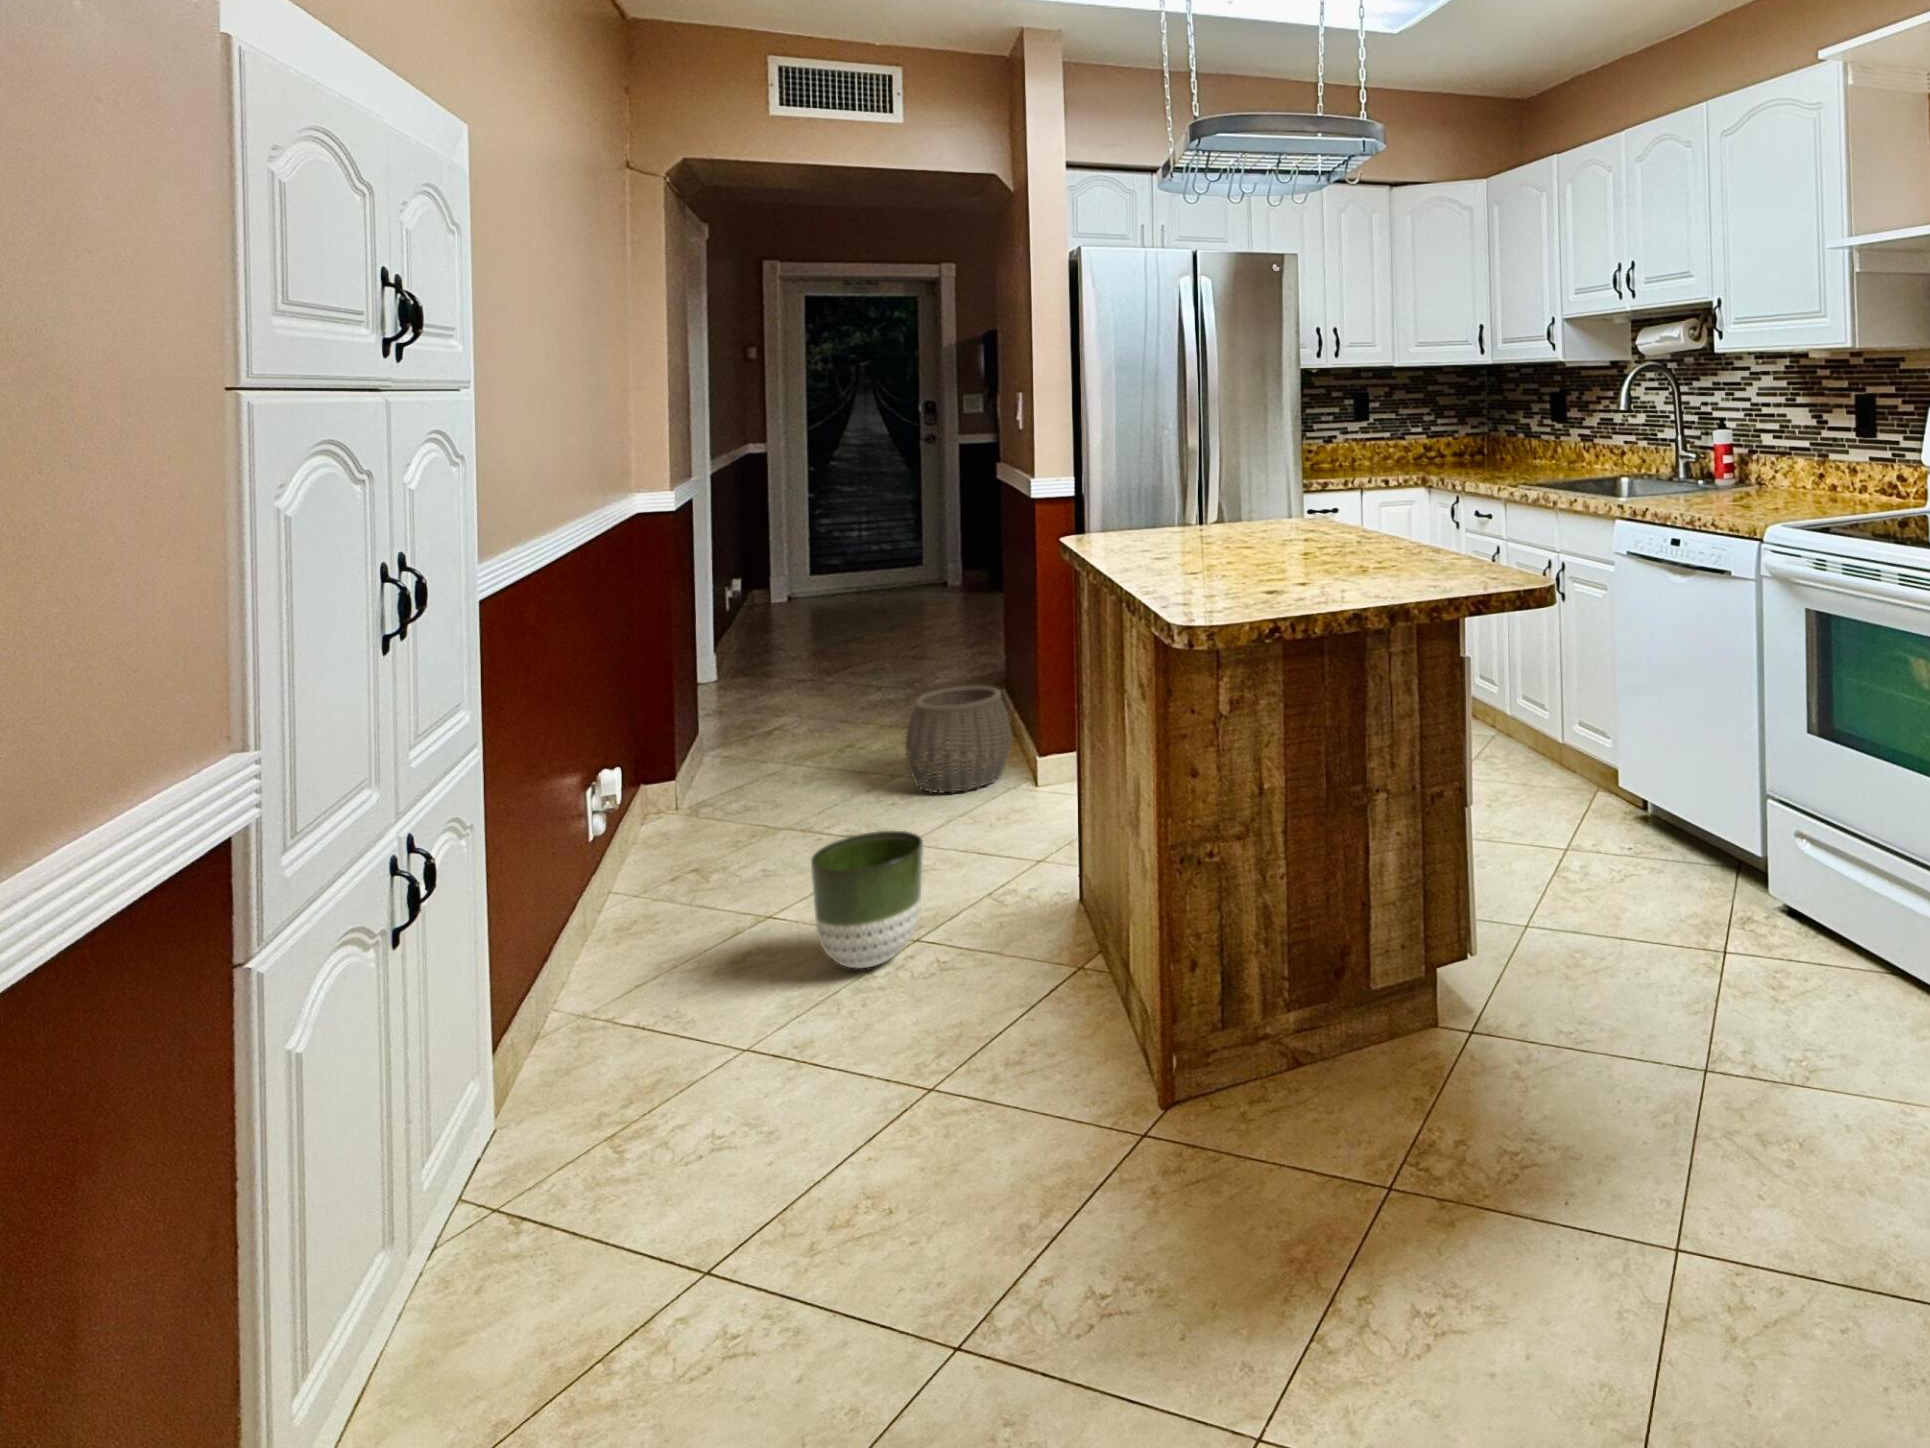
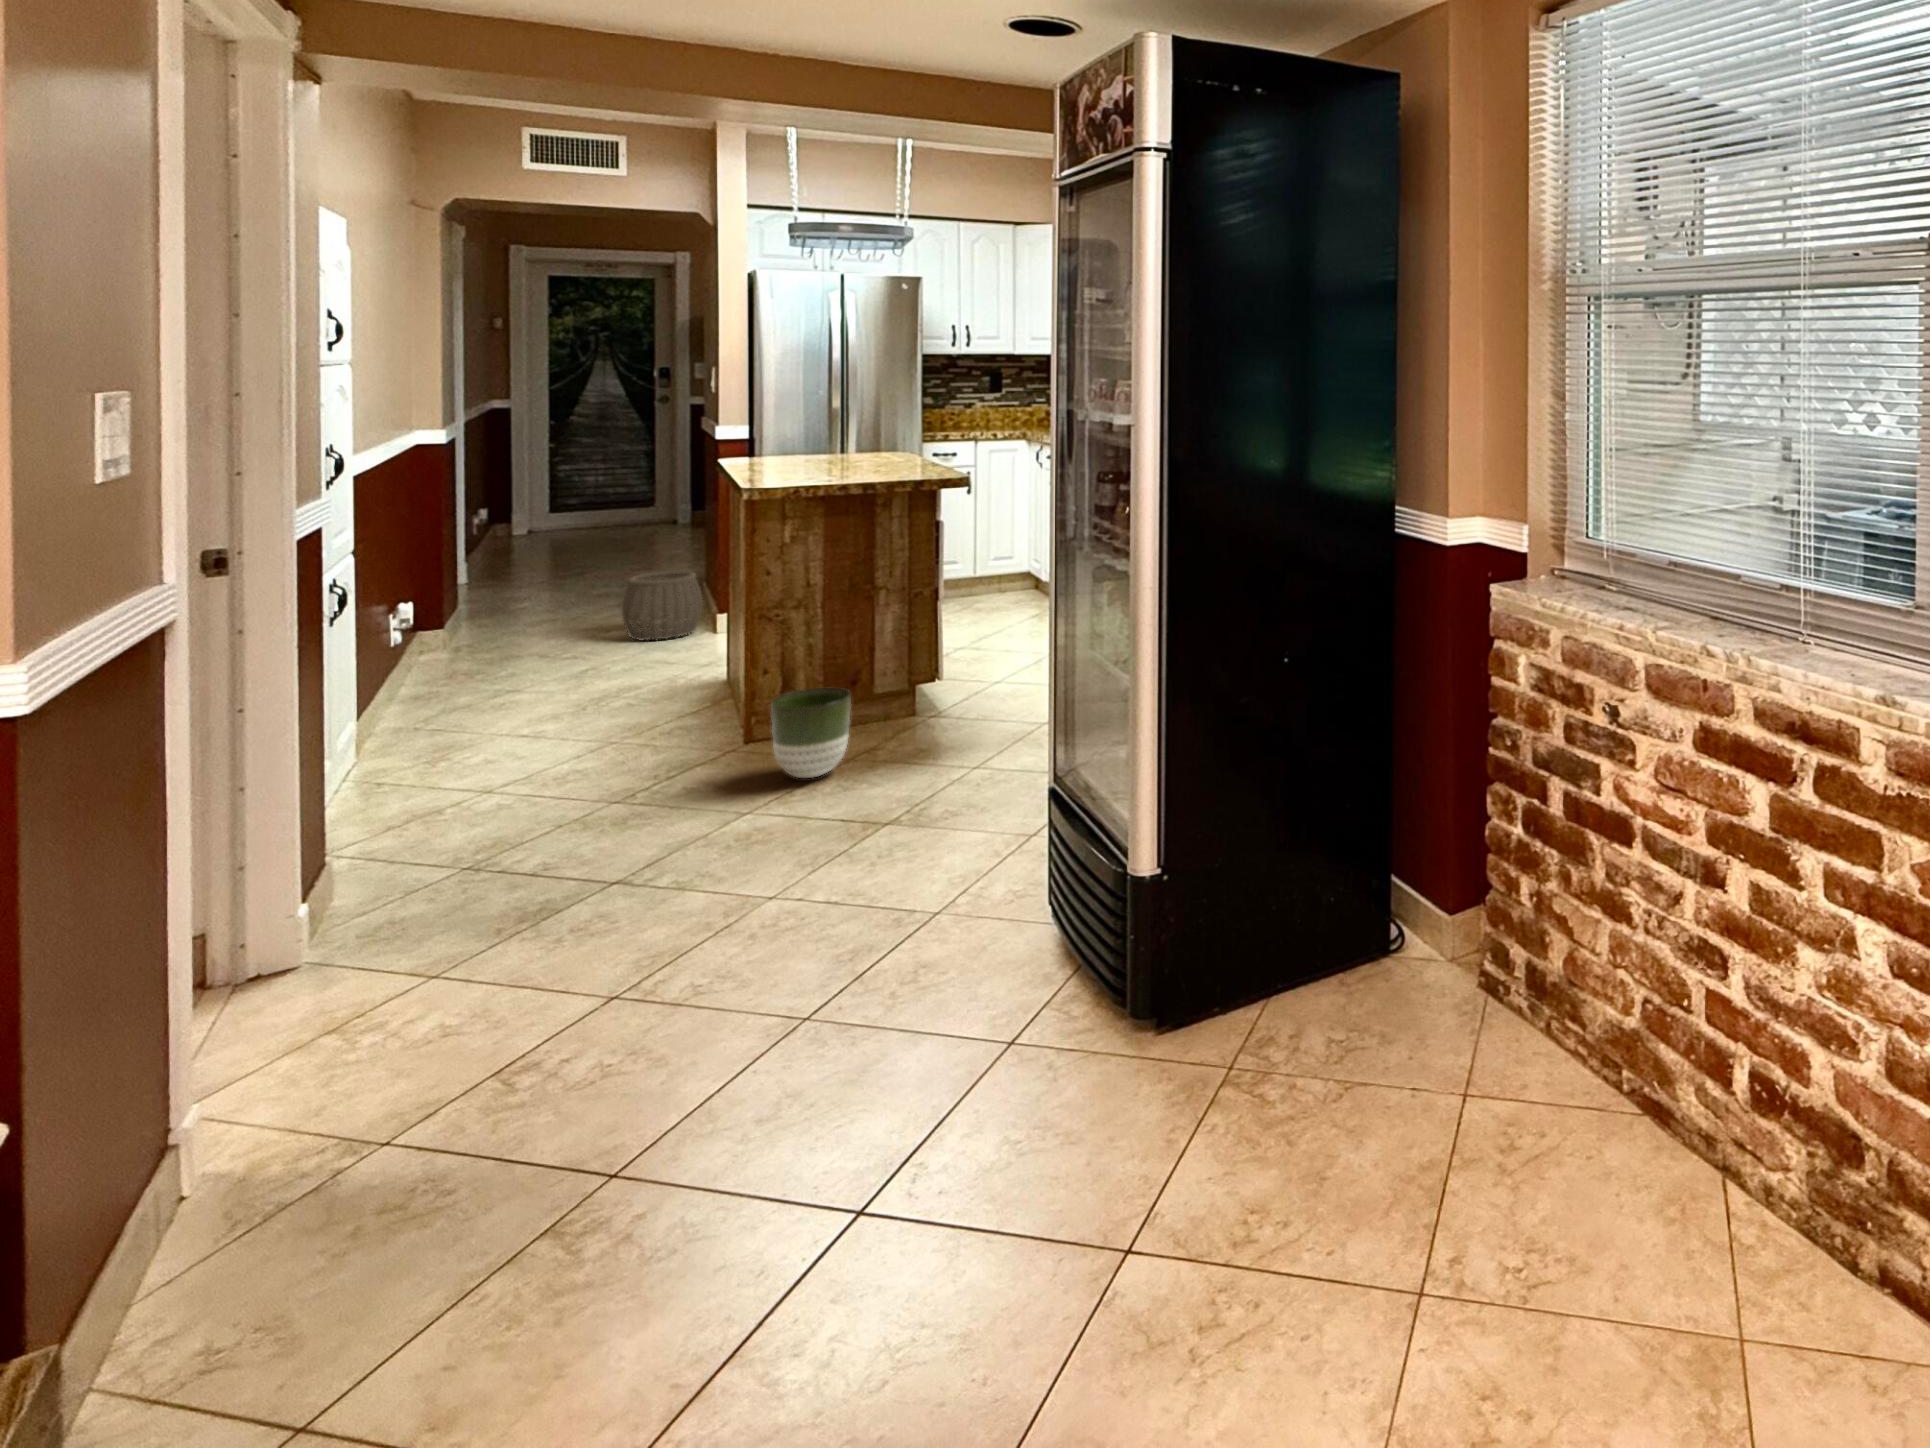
planter: present [811,831,923,968] -> present [771,688,851,778]

